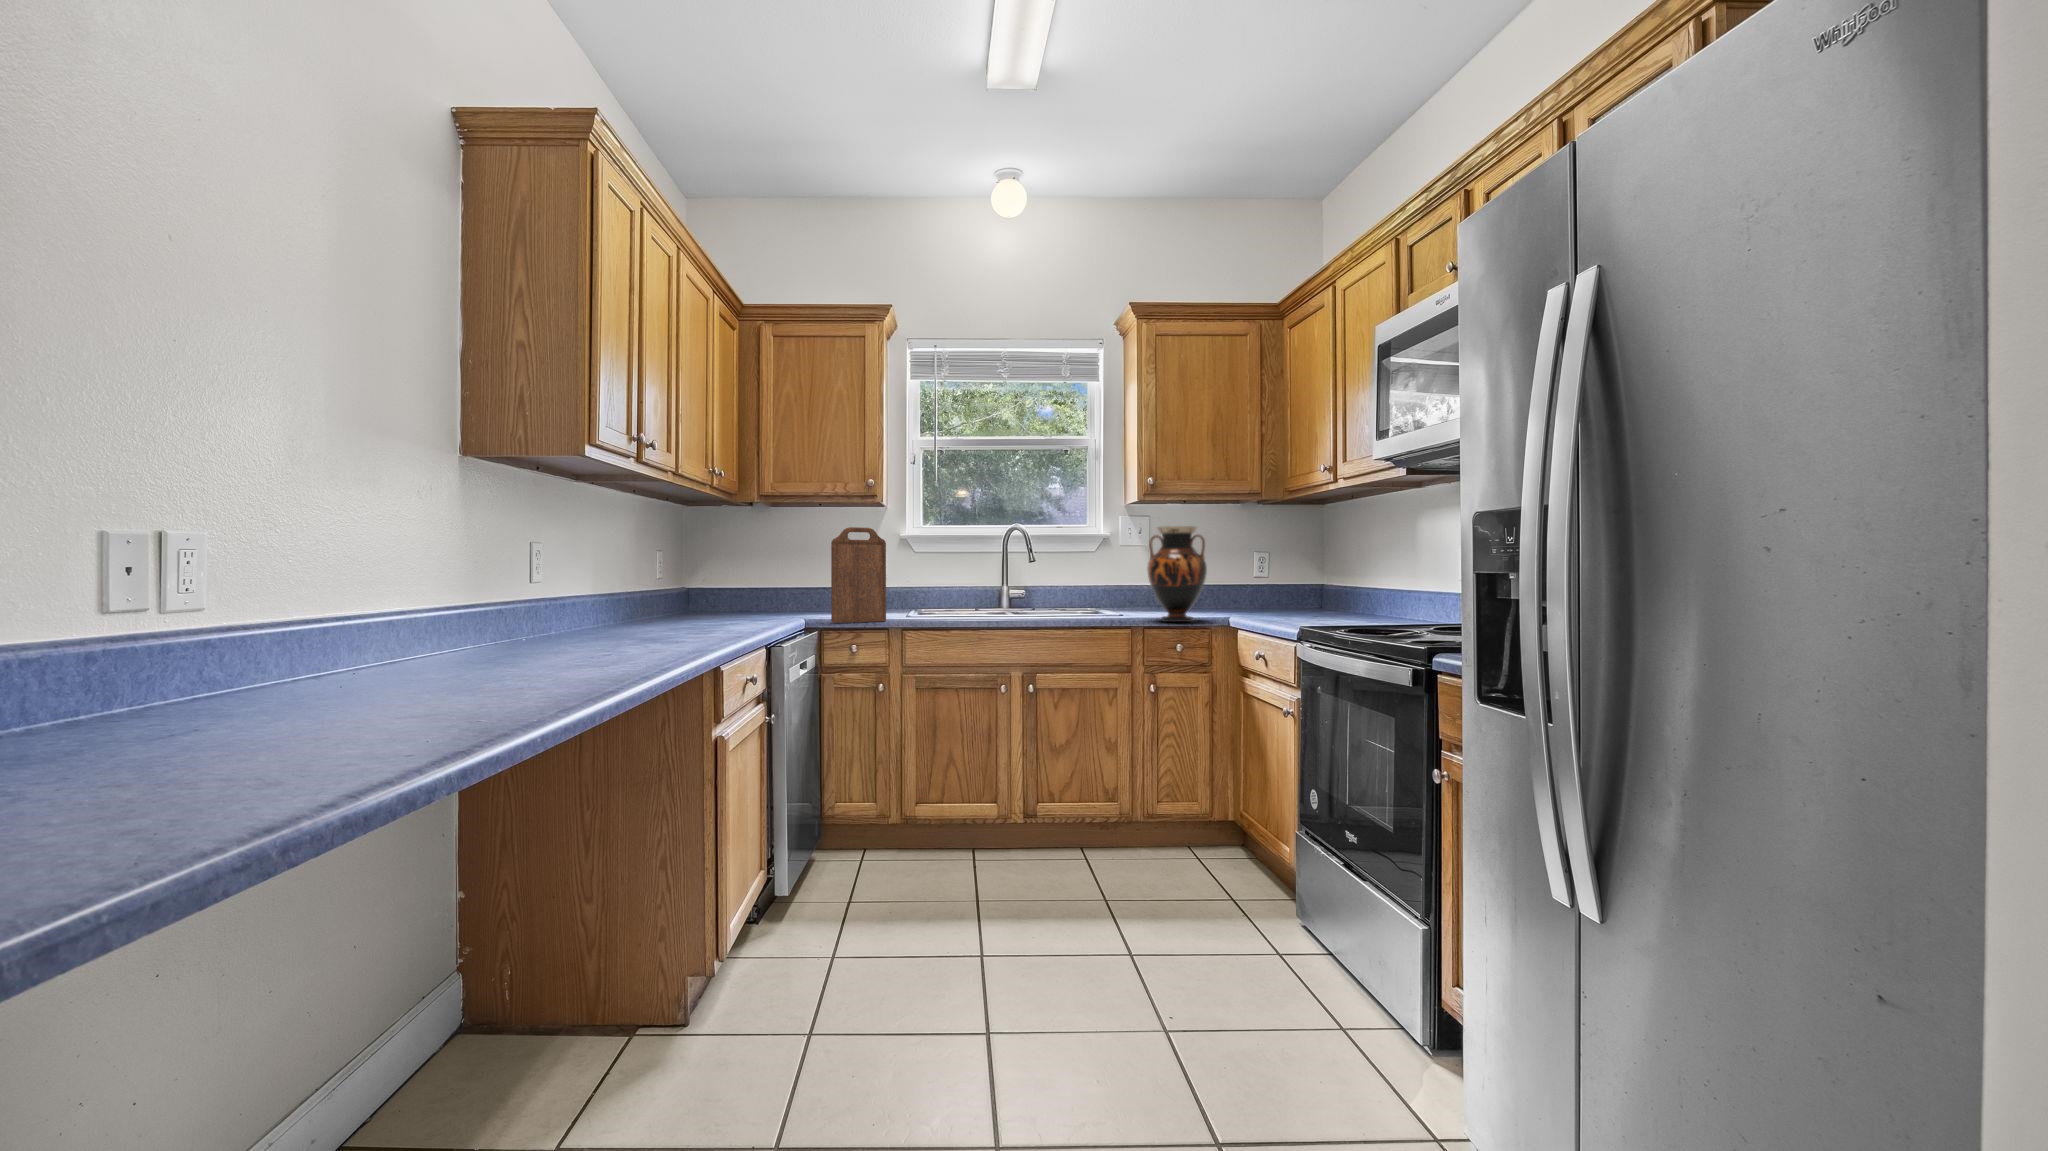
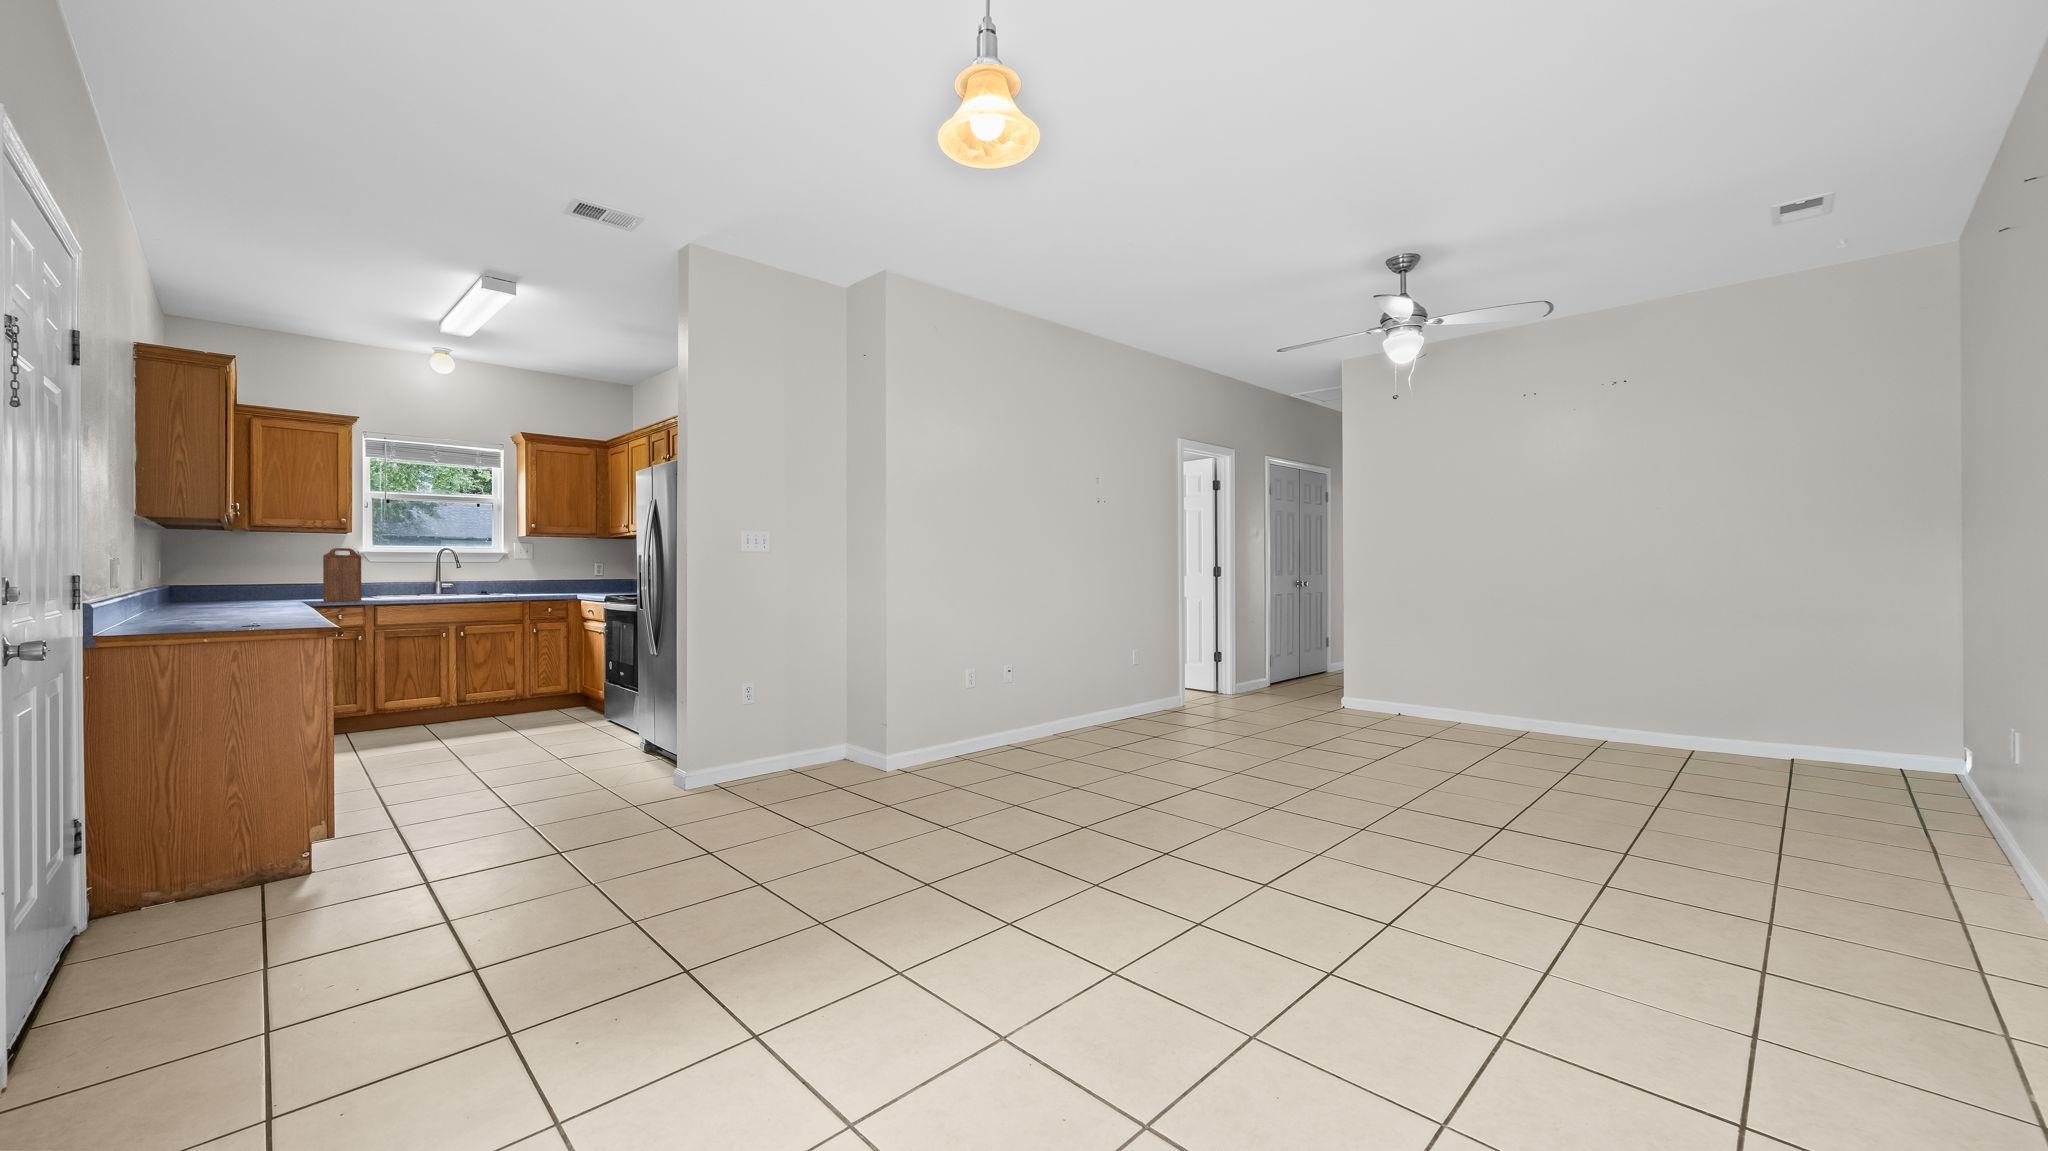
vase: present [1147,526,1207,622] -> none [531,550,565,597]

